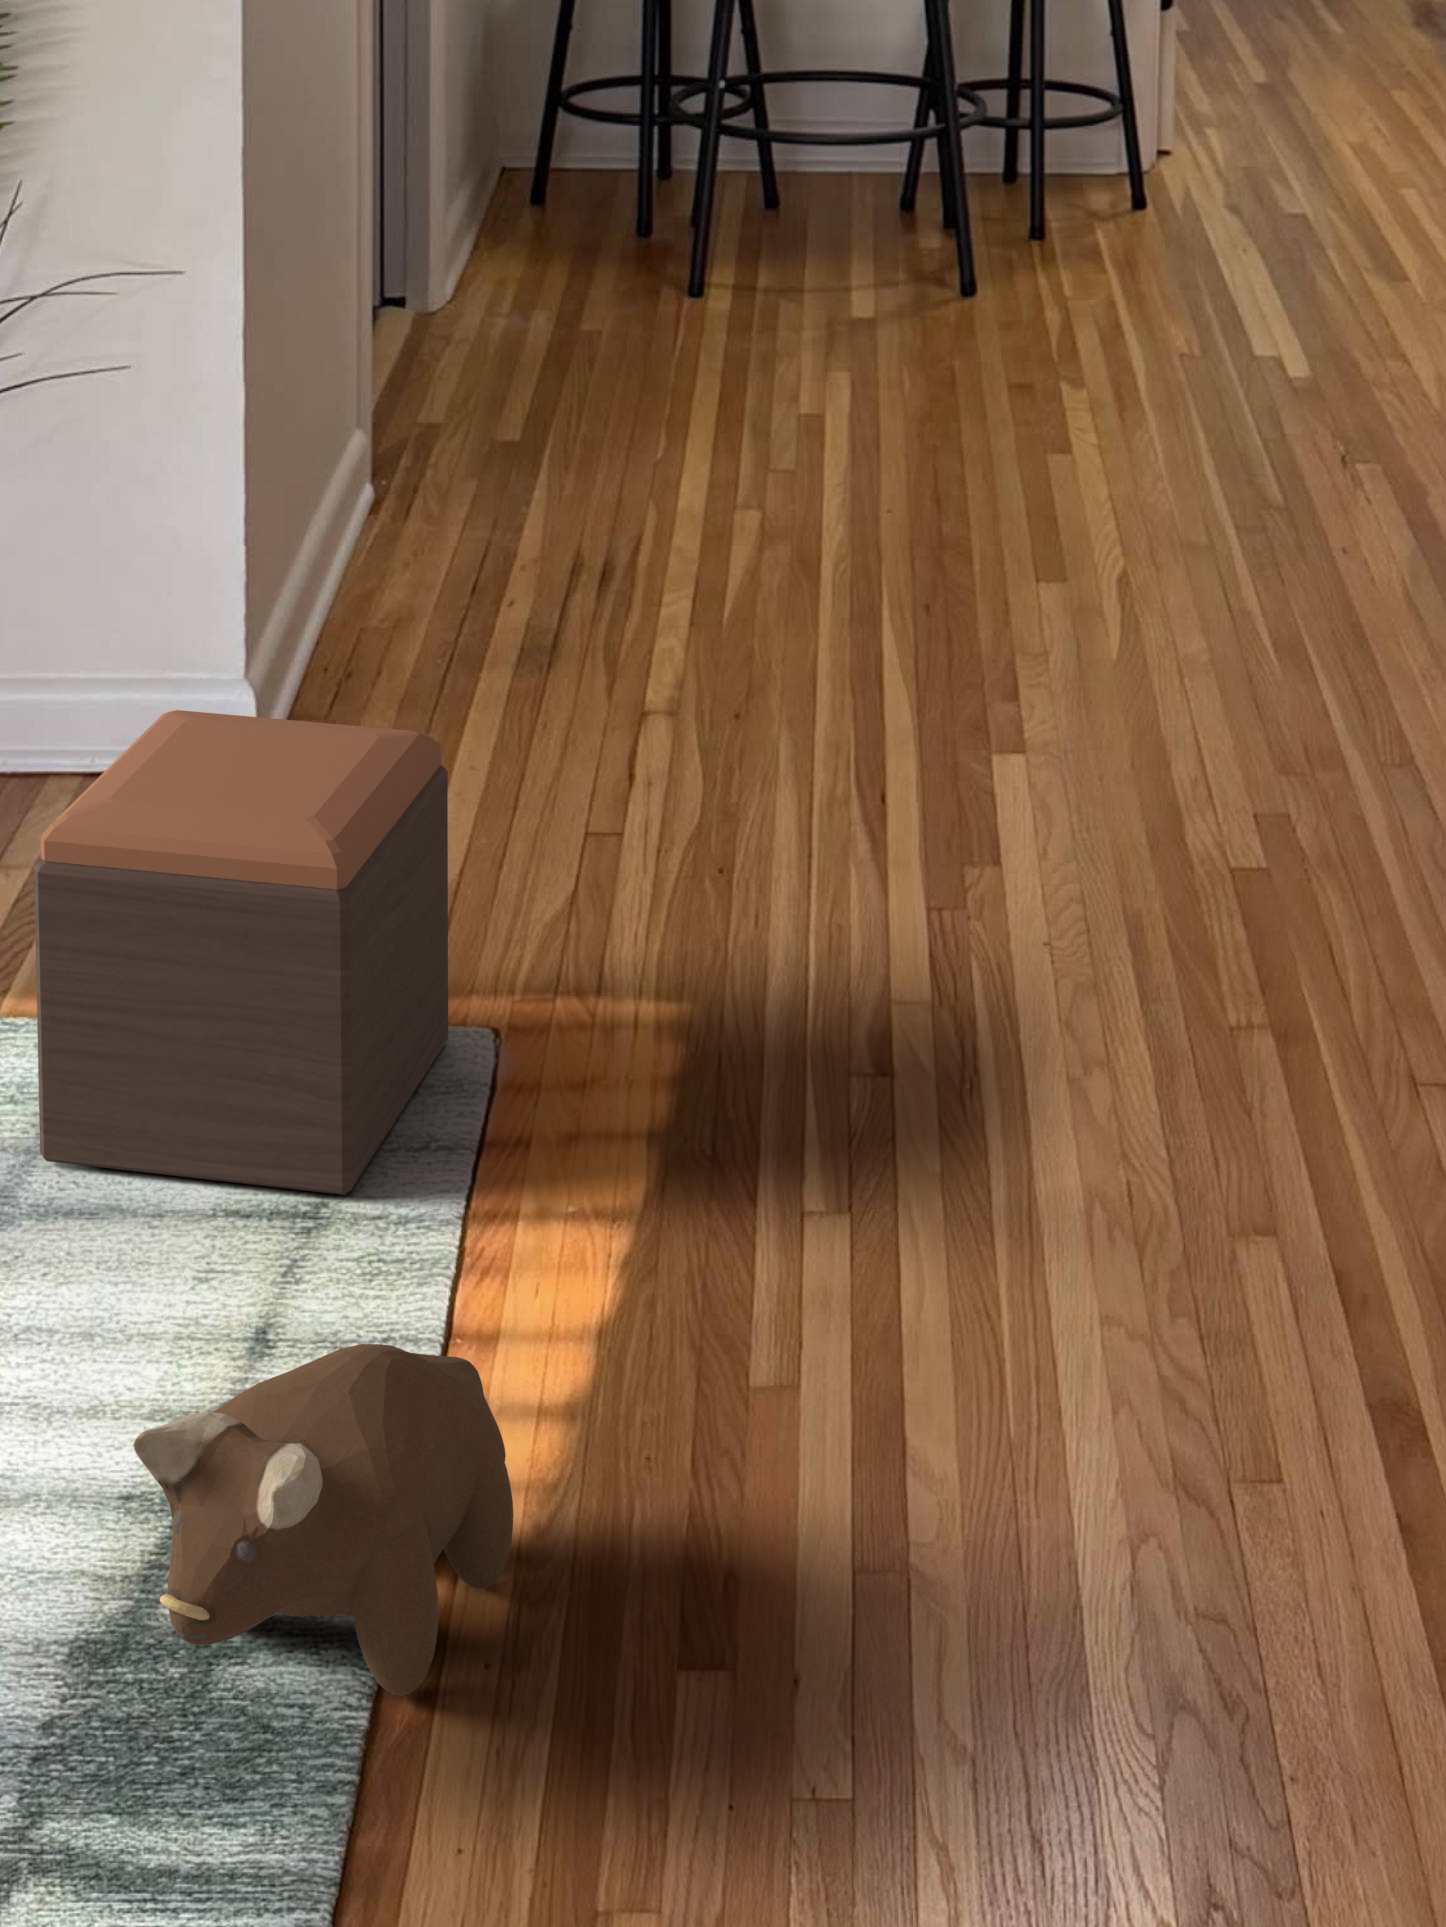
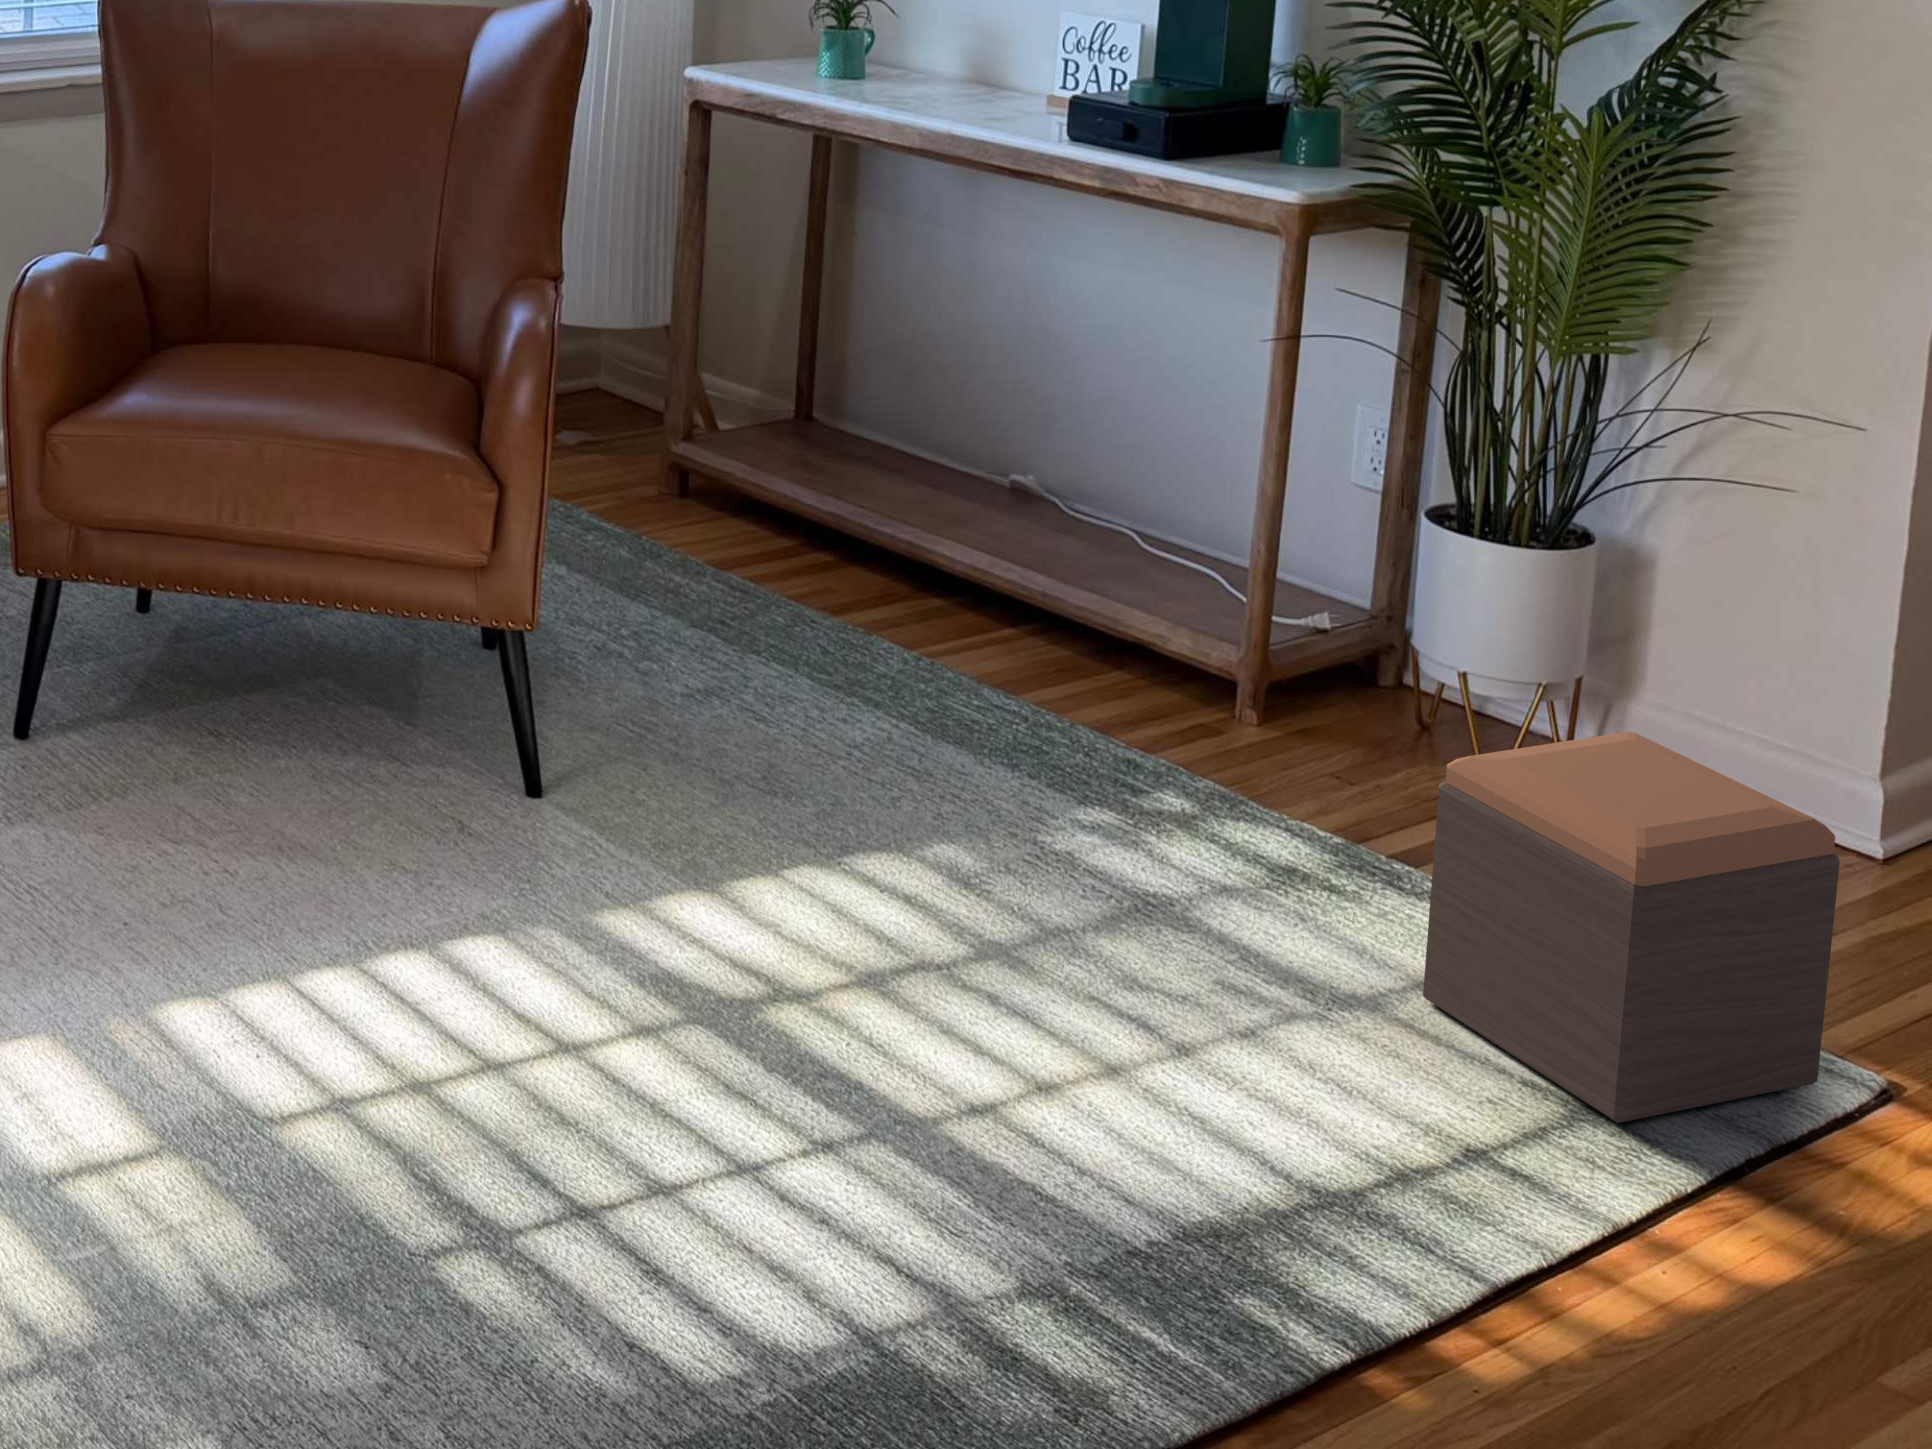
plush toy: present [133,1344,513,1696] -> none [1162,1089,1505,1370]

